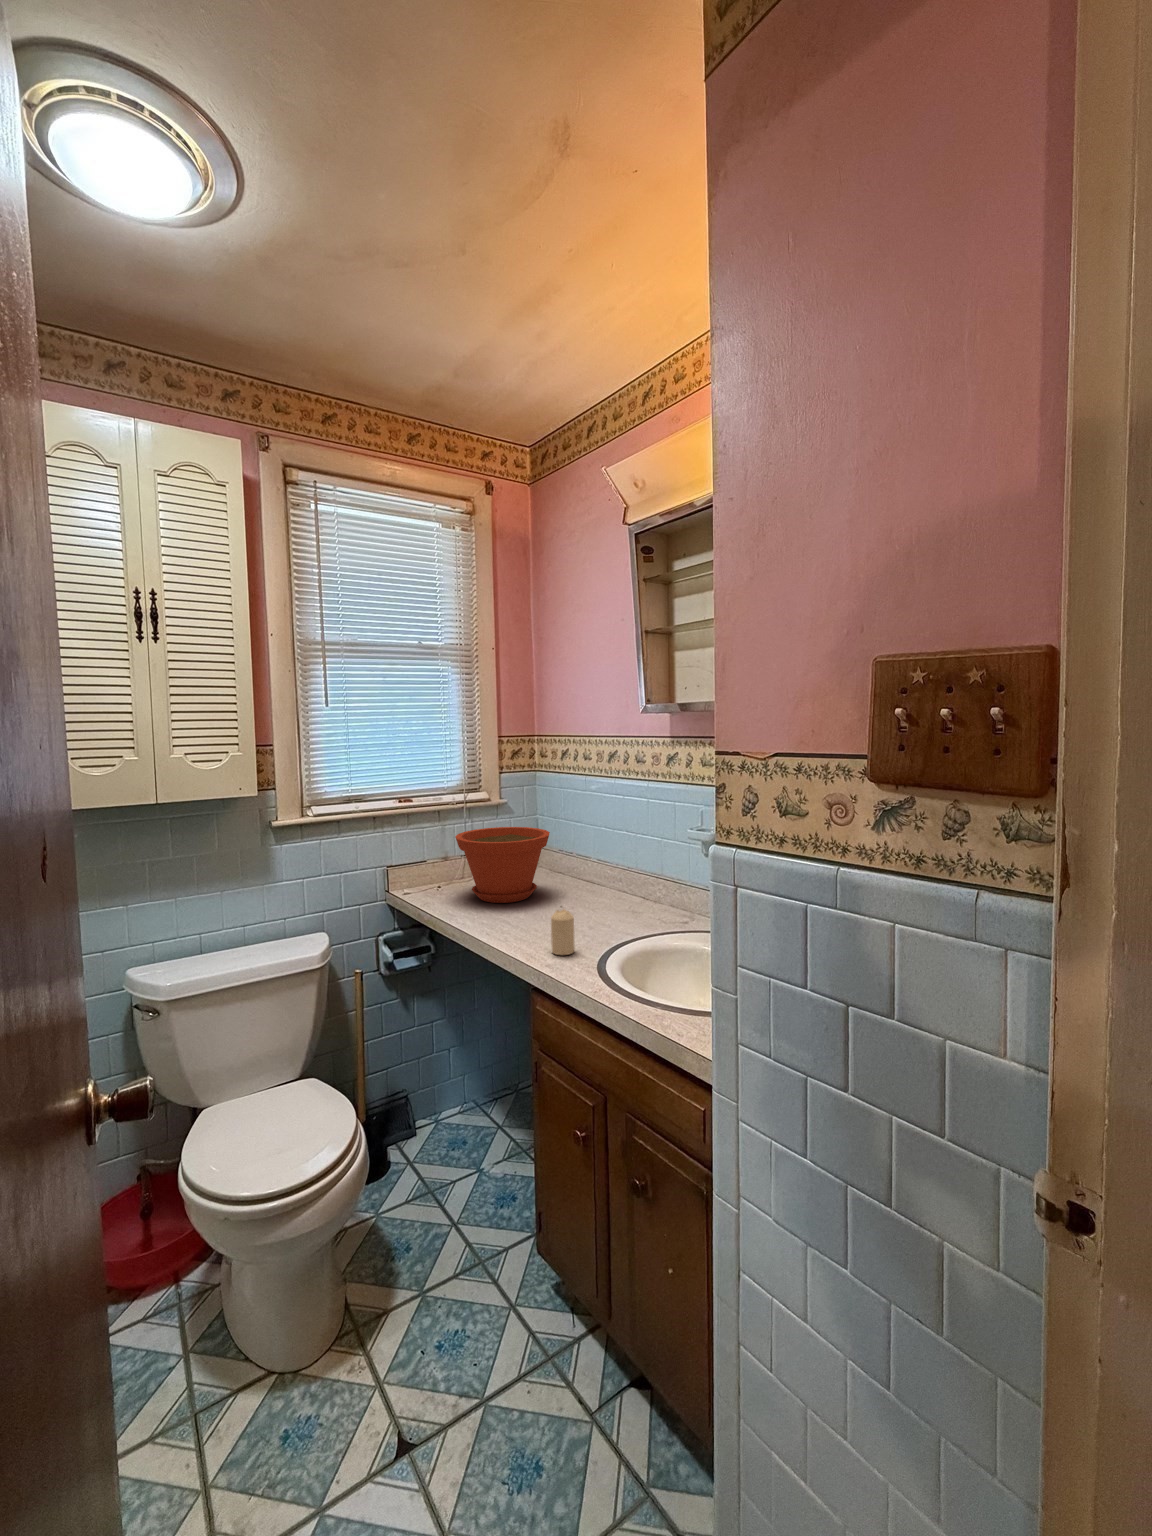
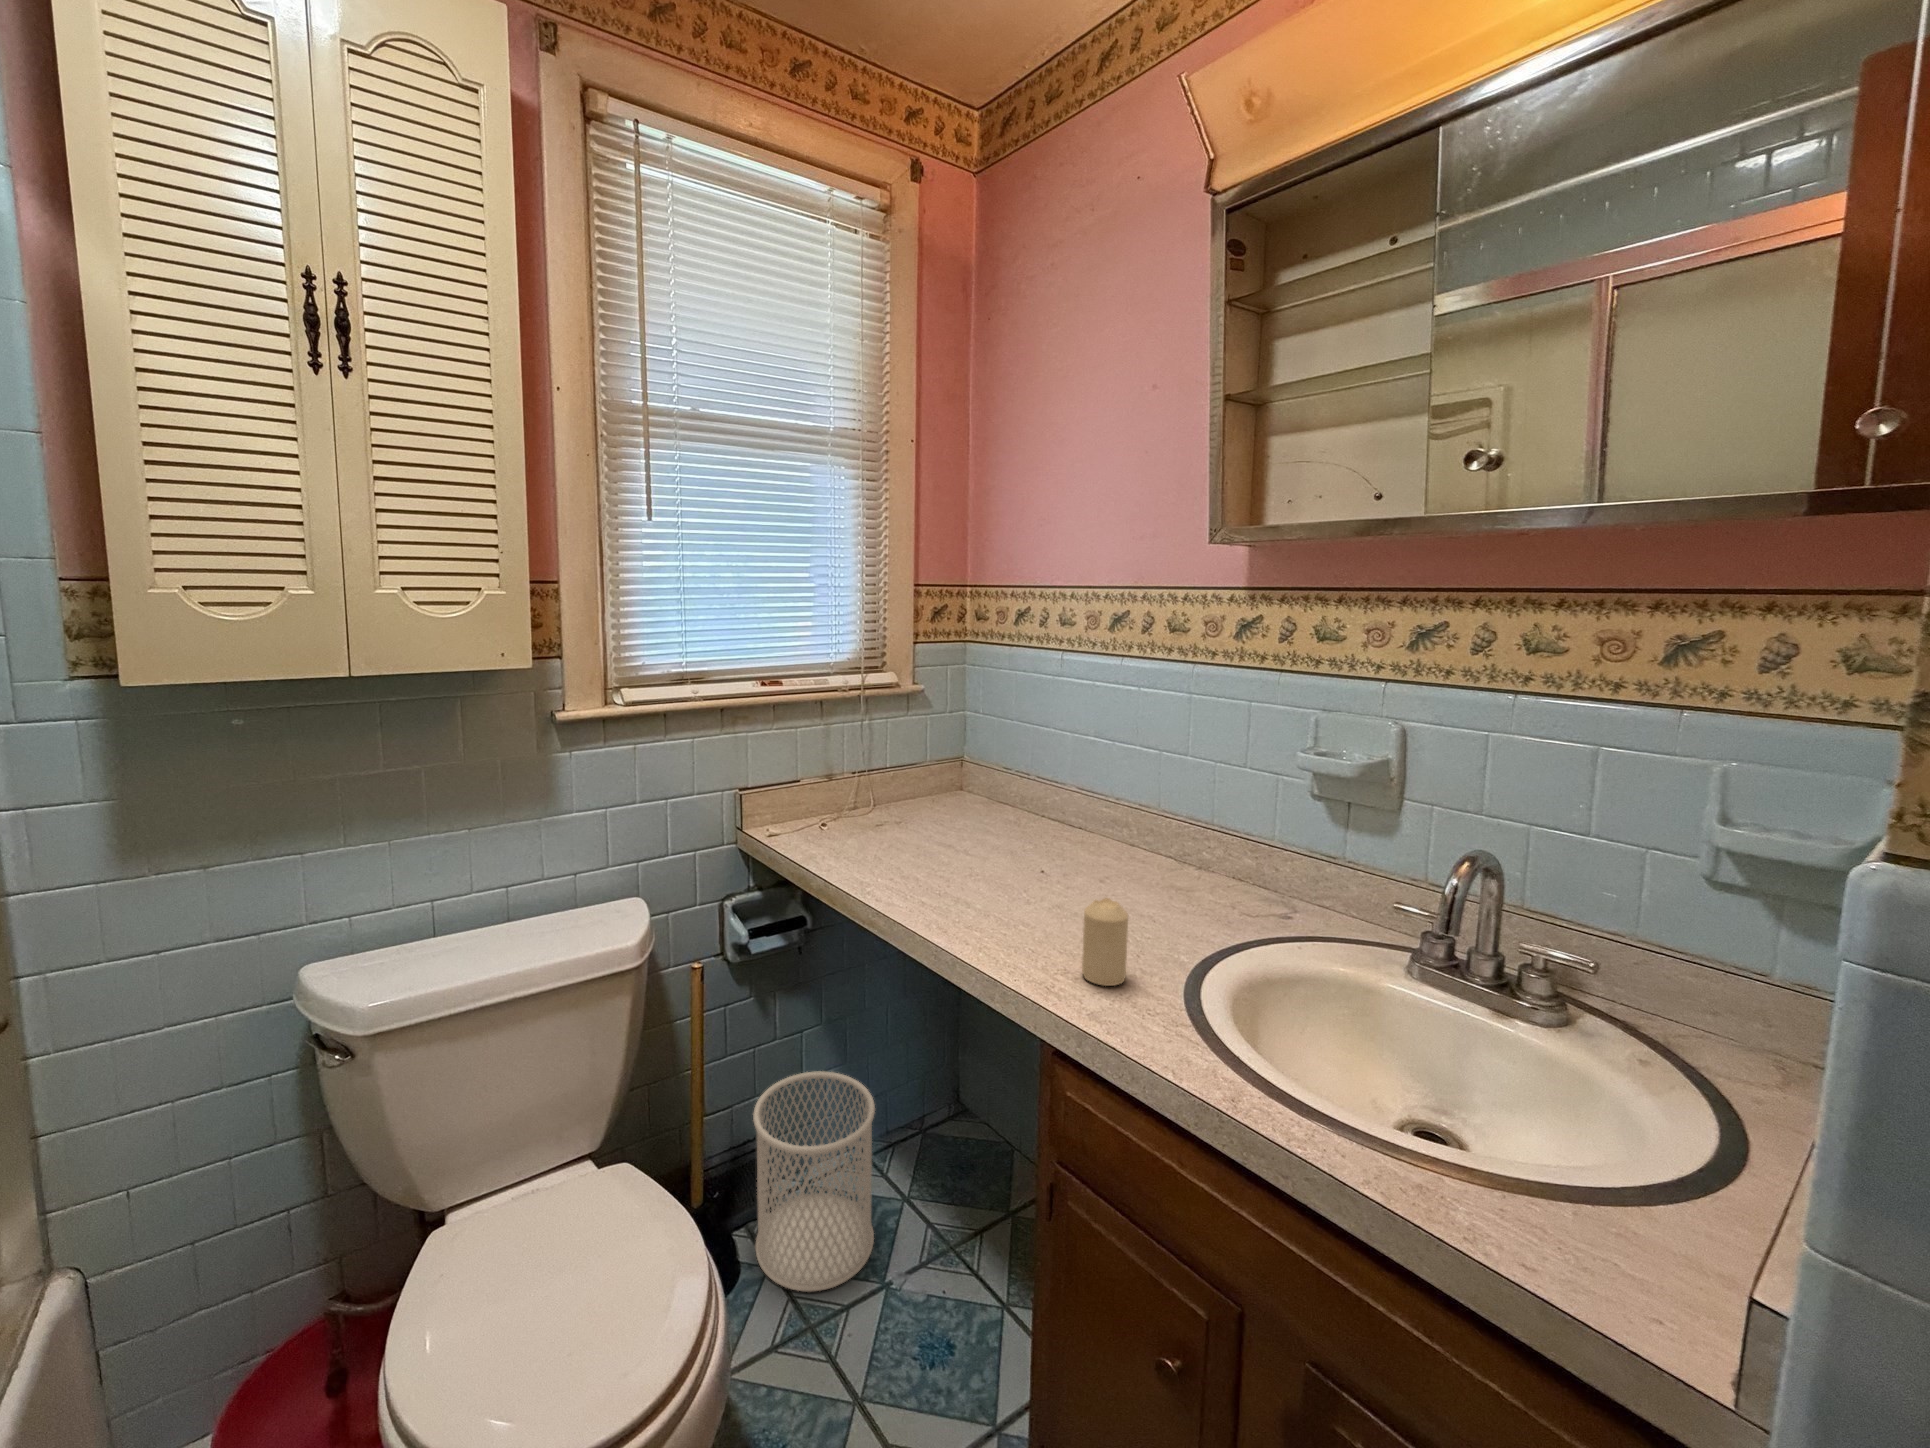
plant pot: present [455,827,550,903] -> none [860,730,1017,859]
wastebasket: none [398,1045,477,1175] -> present [753,1071,875,1292]

